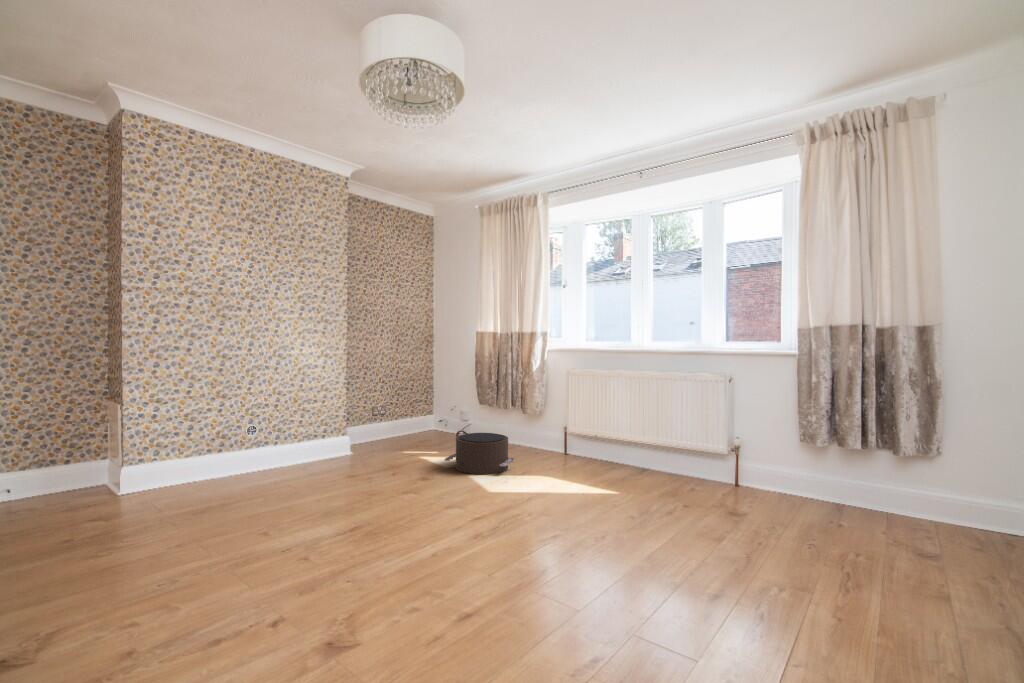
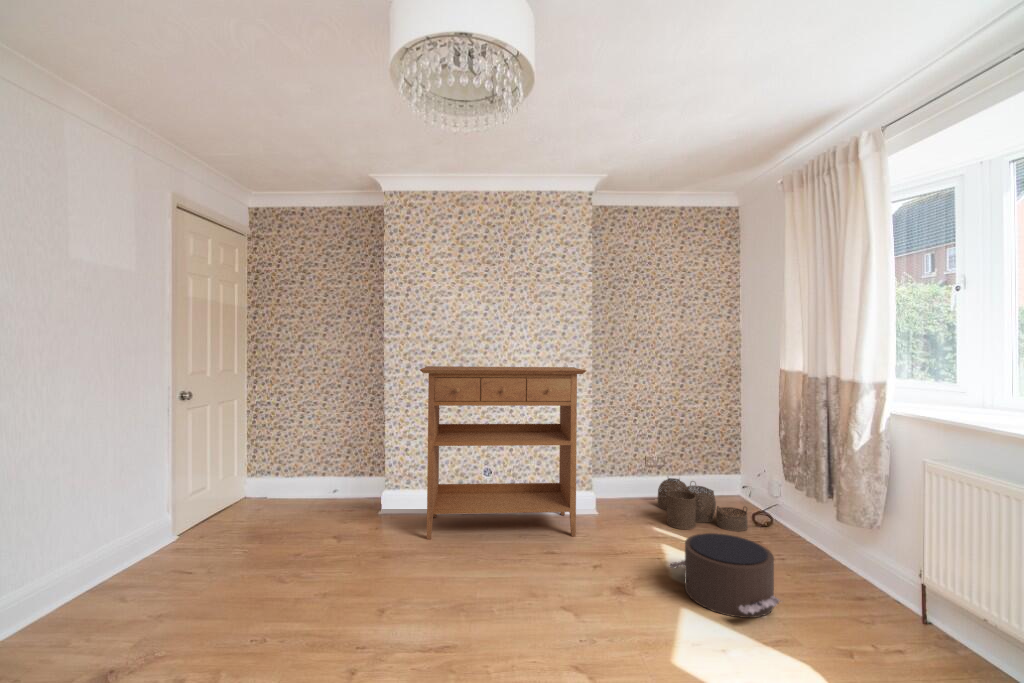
console table: none [185,320,367,498] -> present [420,366,586,539]
woven basket: none [389,416,459,449] -> present [658,478,748,531]

